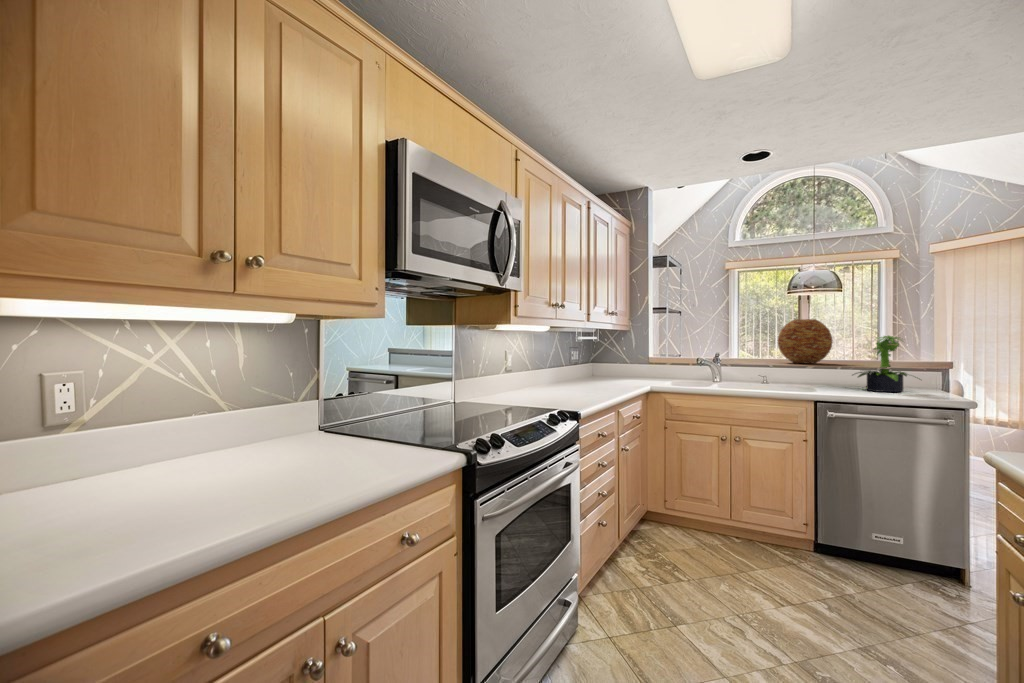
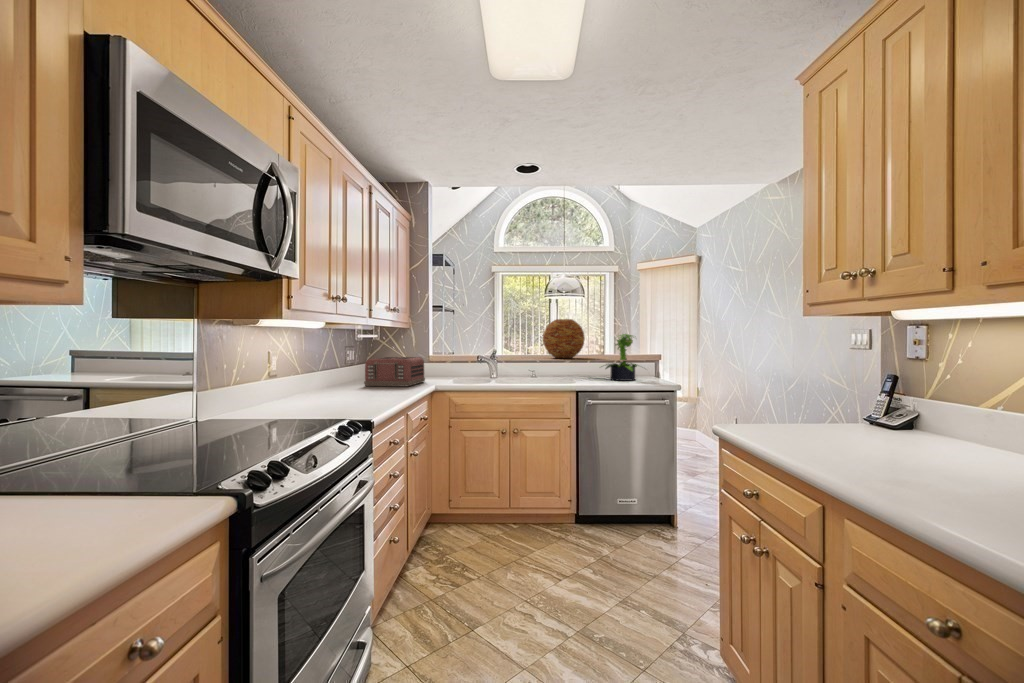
toaster: none [585,358,643,386] -> present [364,357,425,386]

